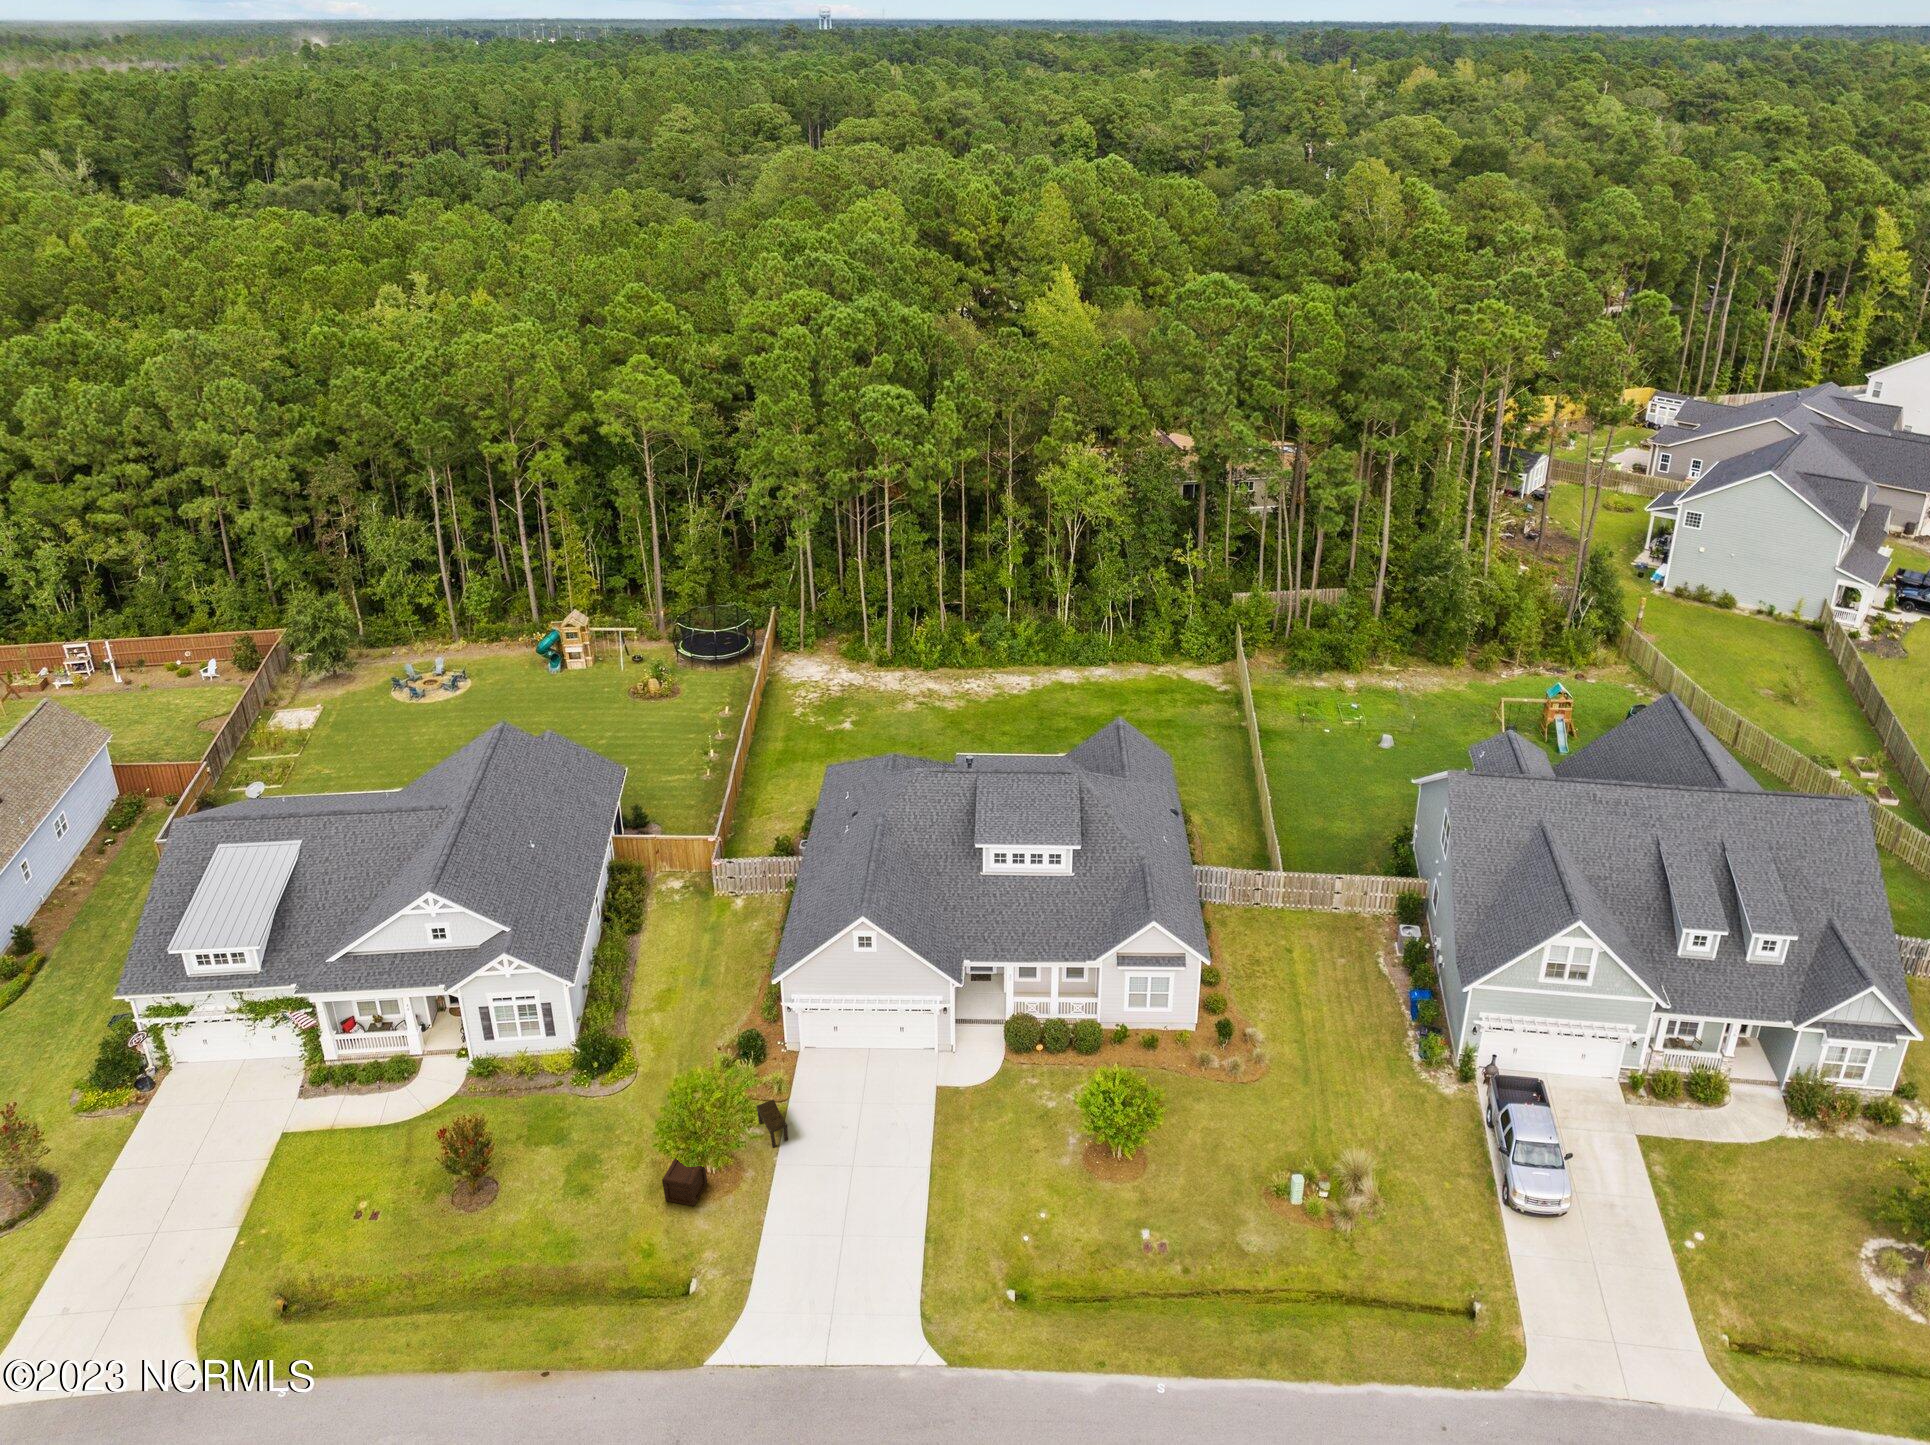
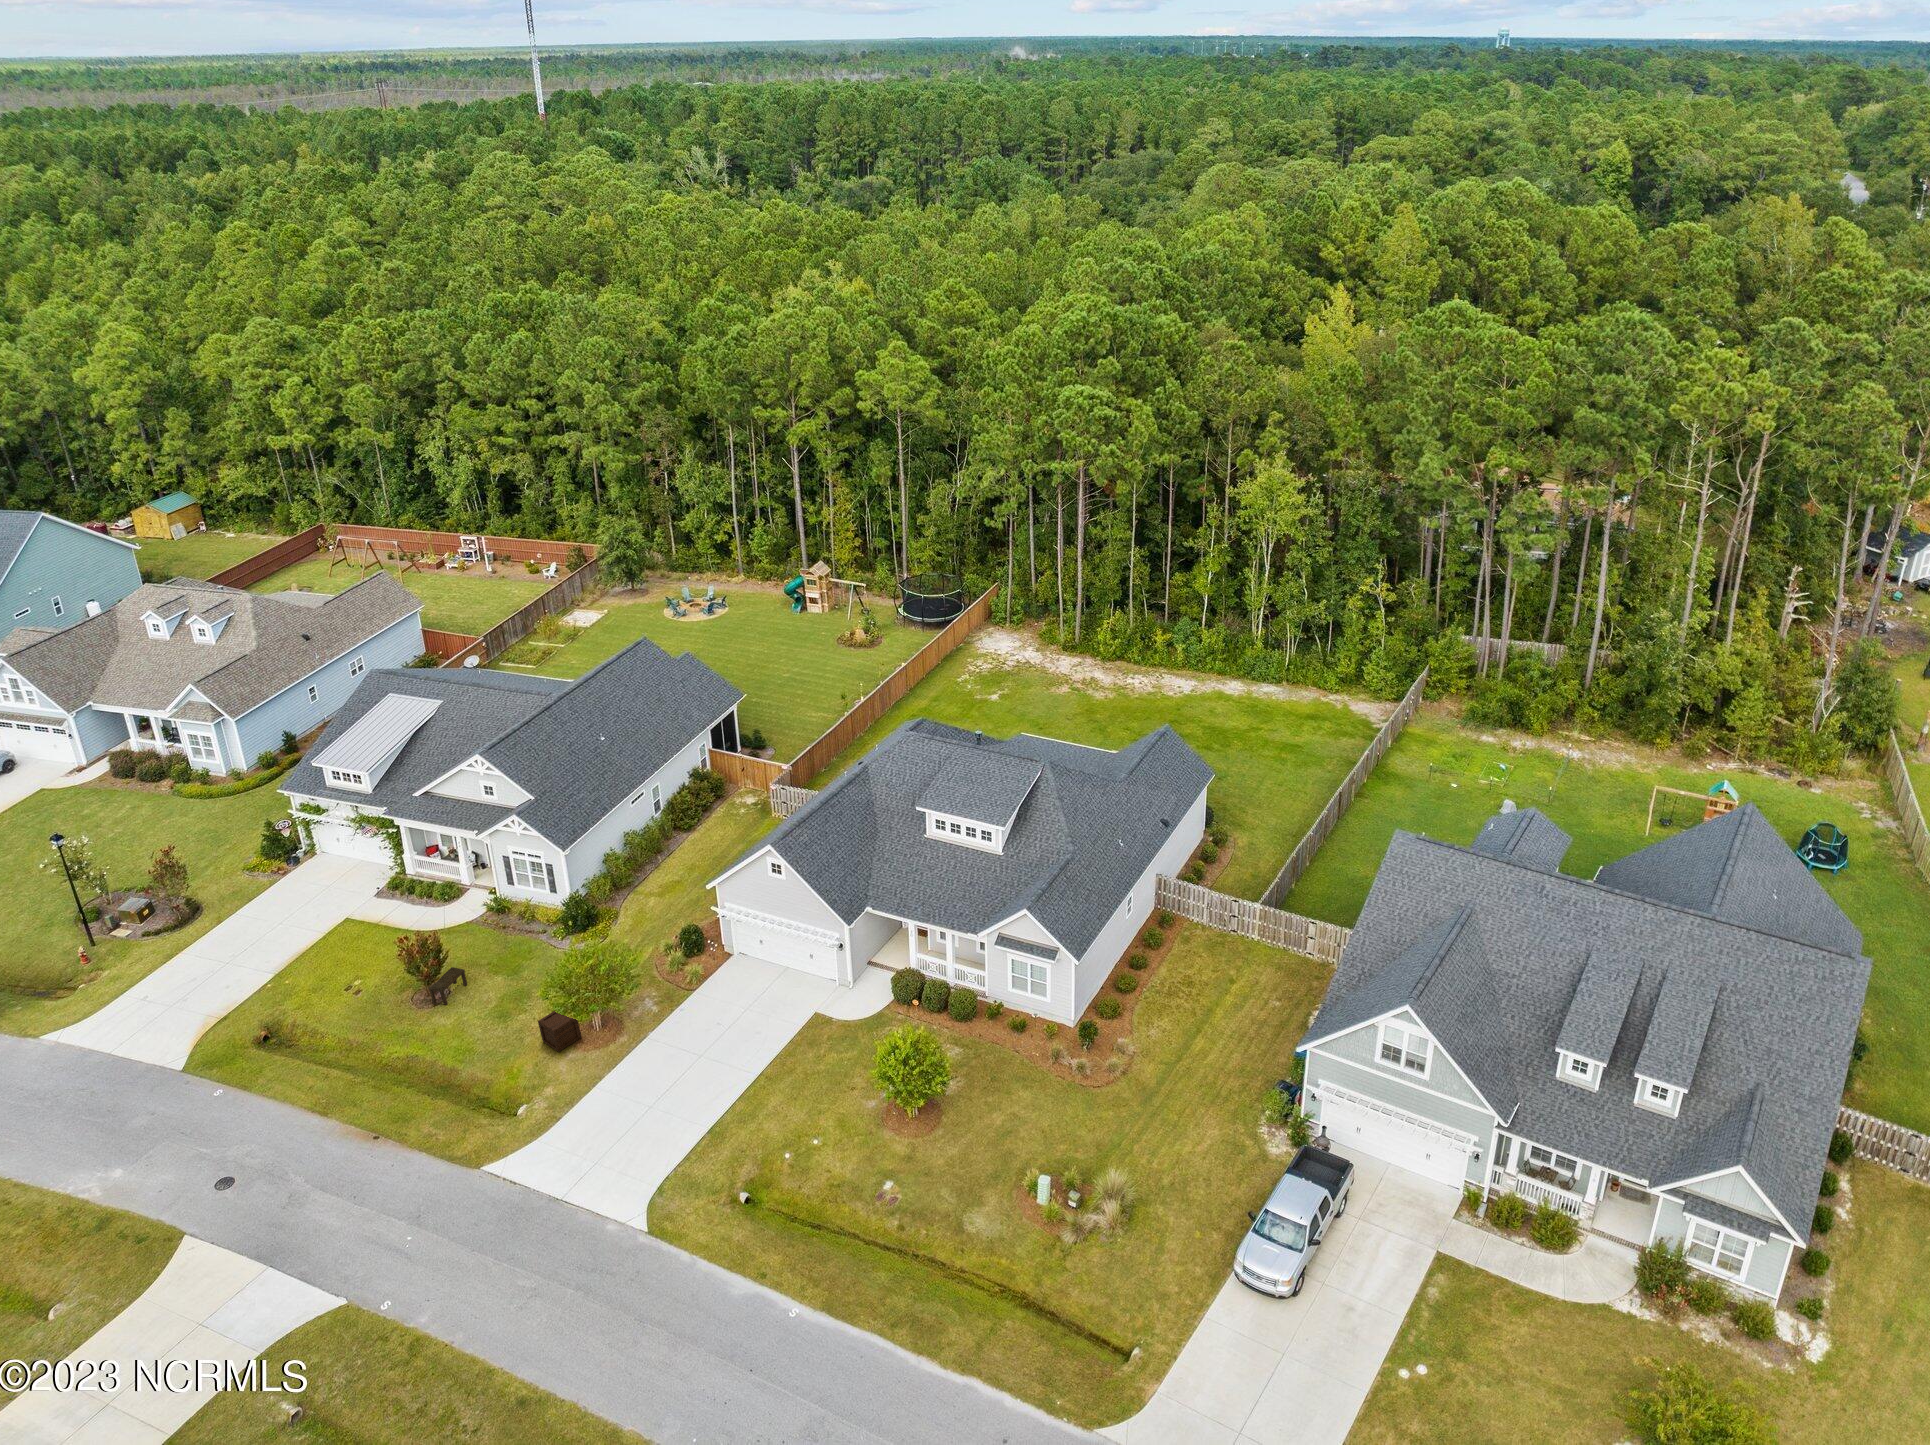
bench: present [756,1099,788,1147] -> present [429,967,467,1005]

